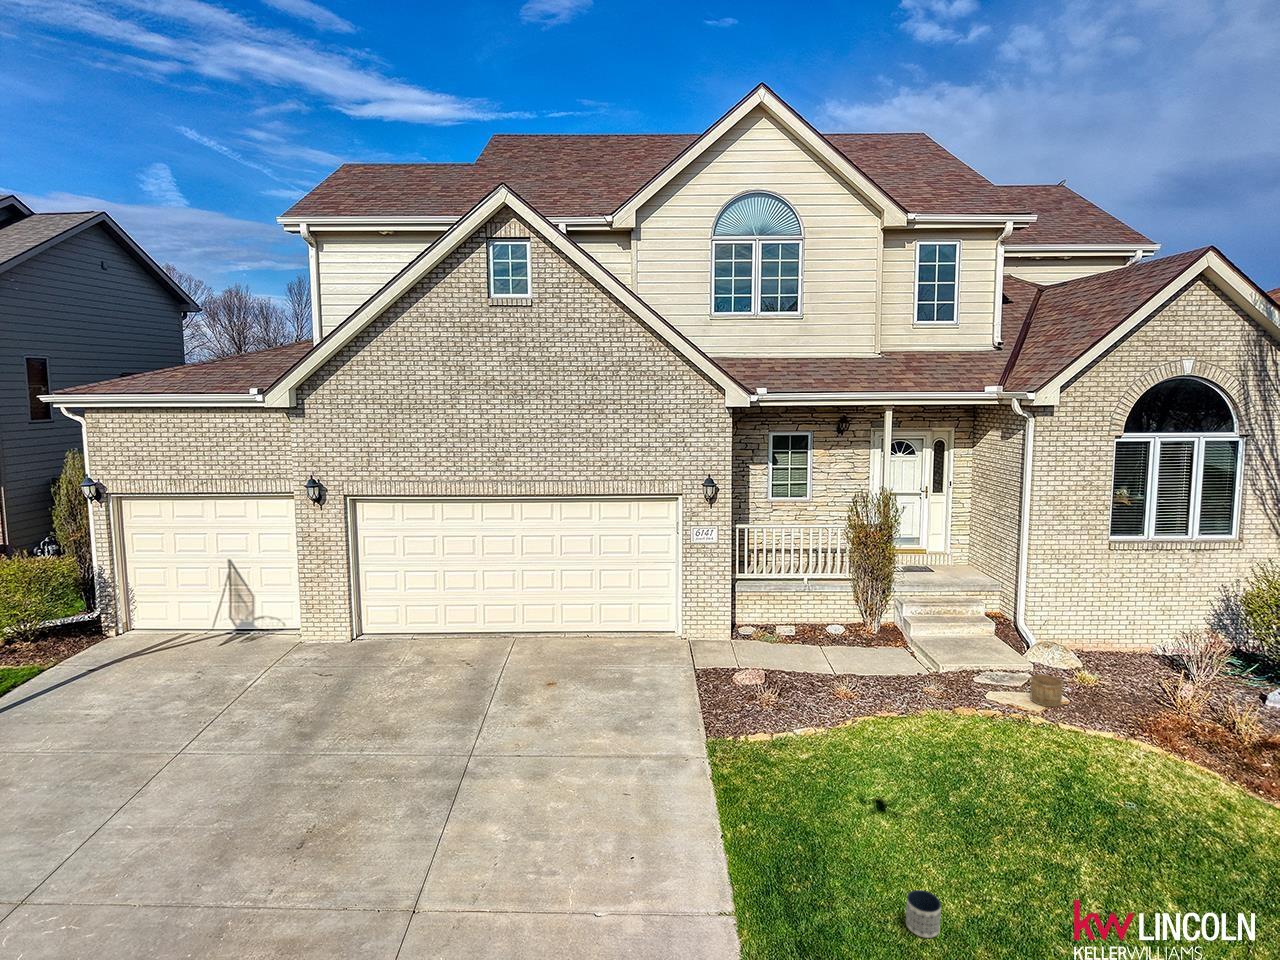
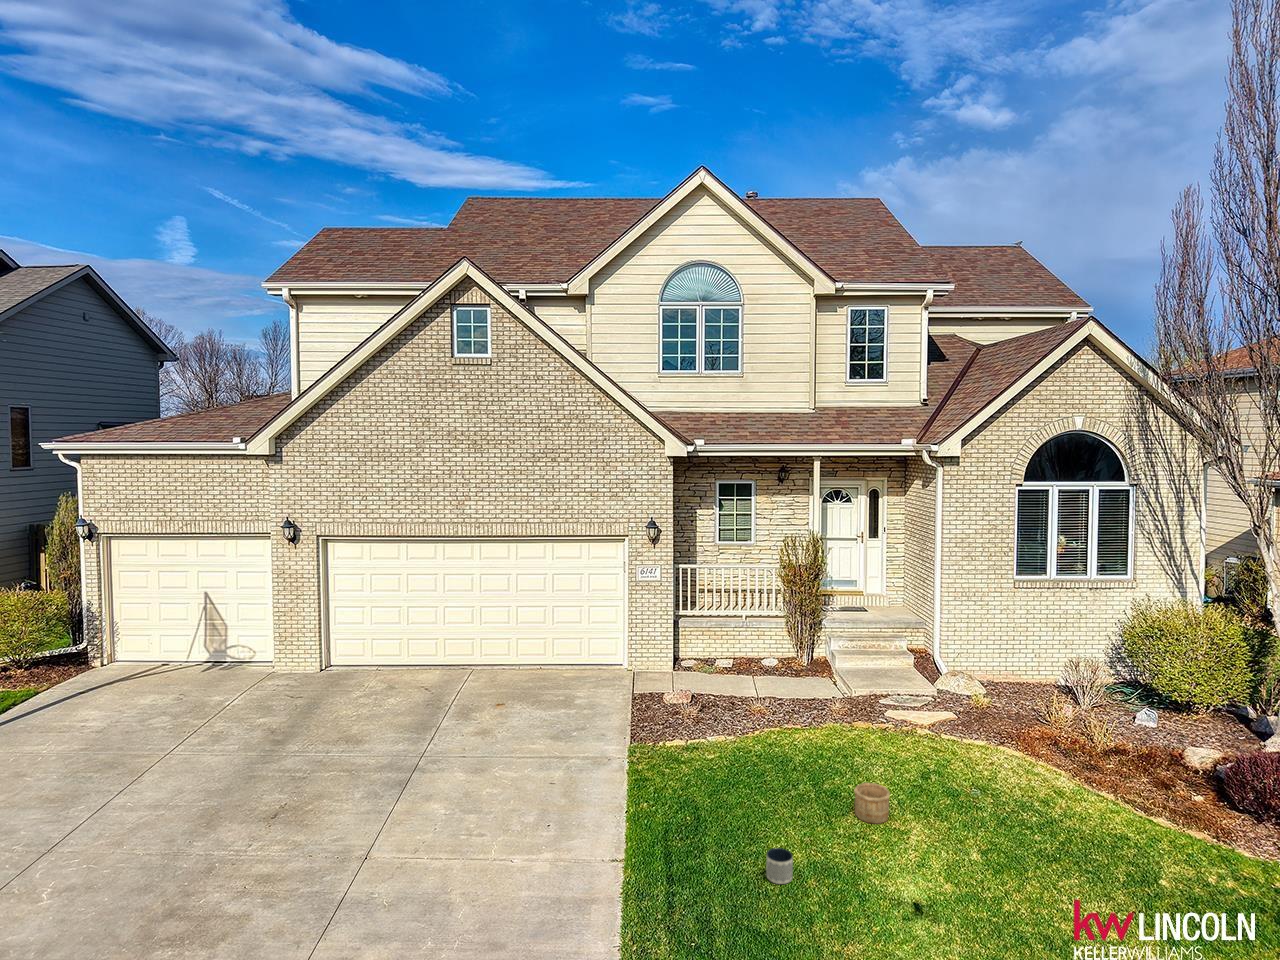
wooden bucket: present [1030,674,1064,707] -> present [854,783,890,824]

